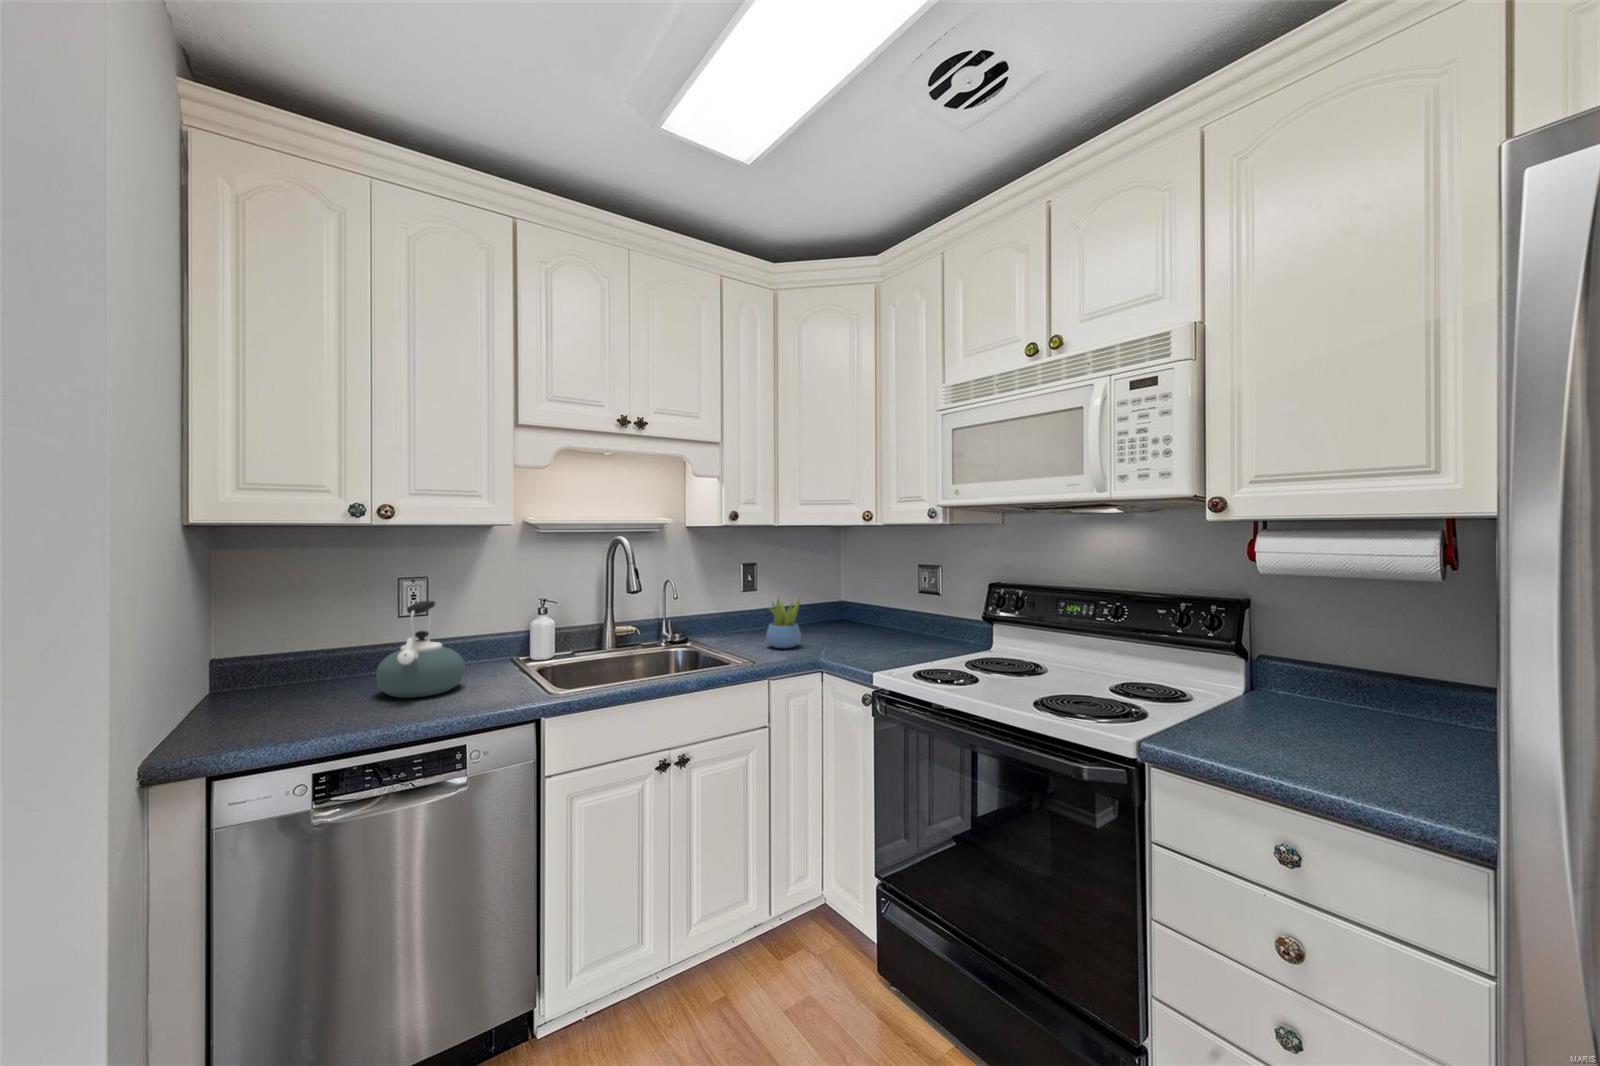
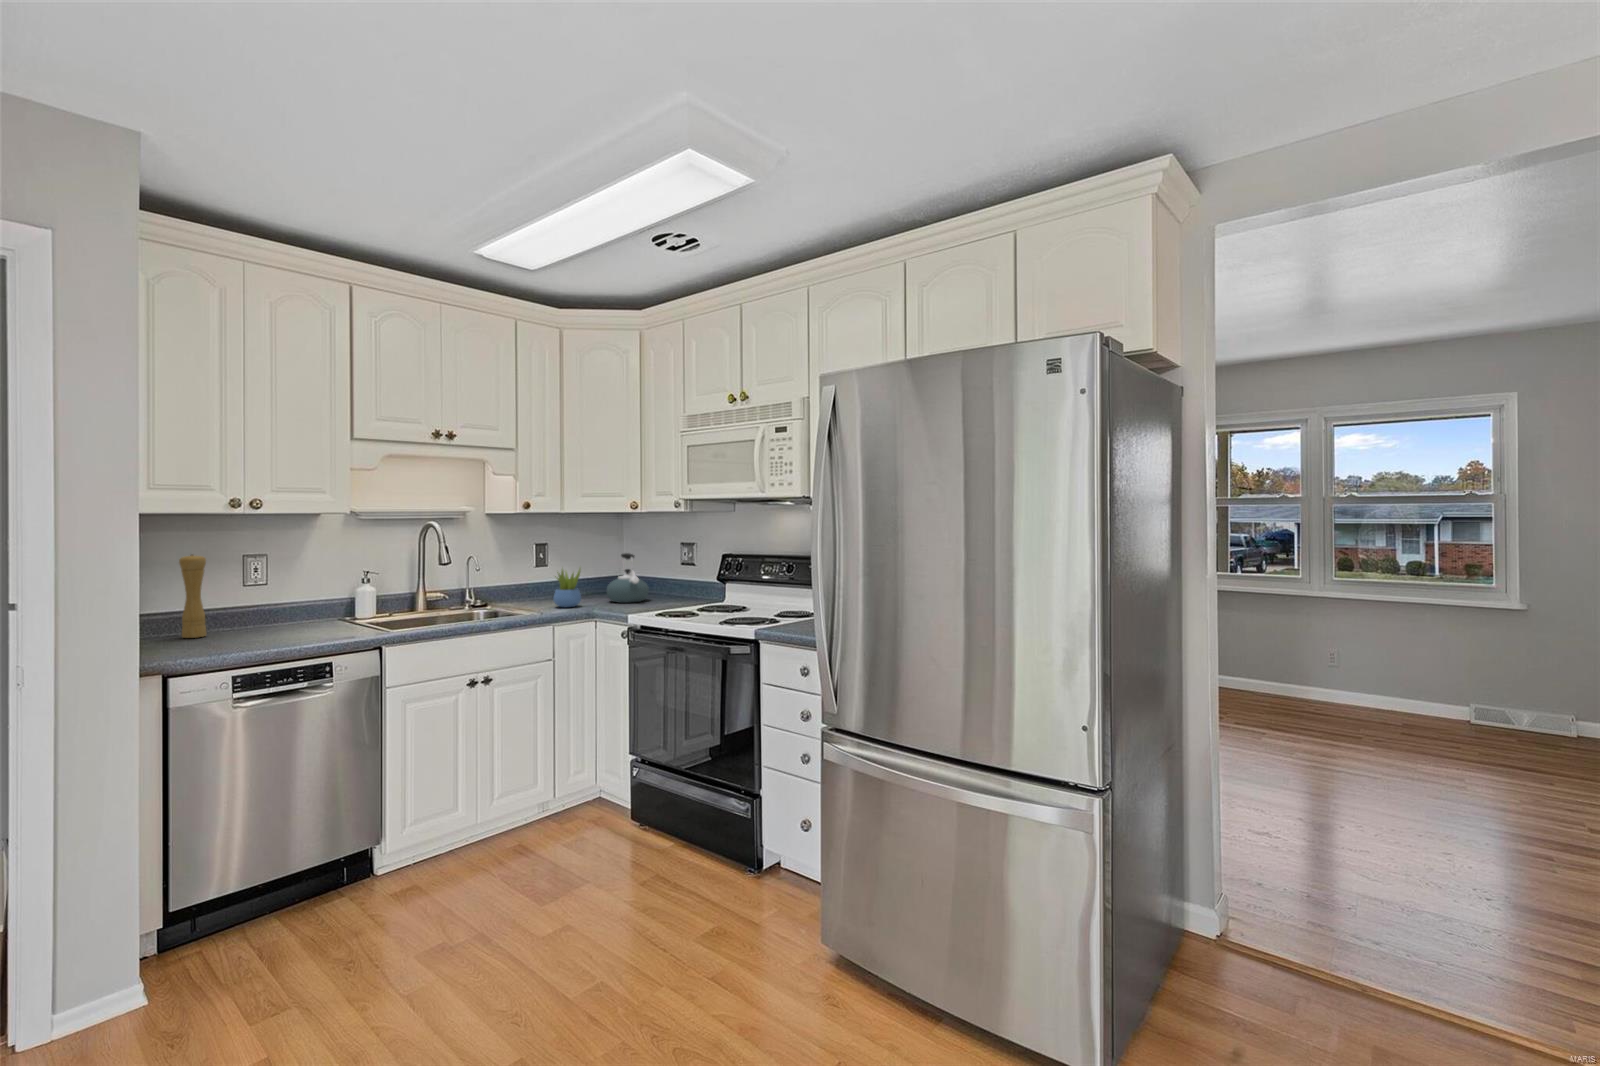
pepper mill: none [293,581,328,695] -> present [179,554,206,638]
kettle: present [376,601,465,698] -> present [607,553,649,603]

